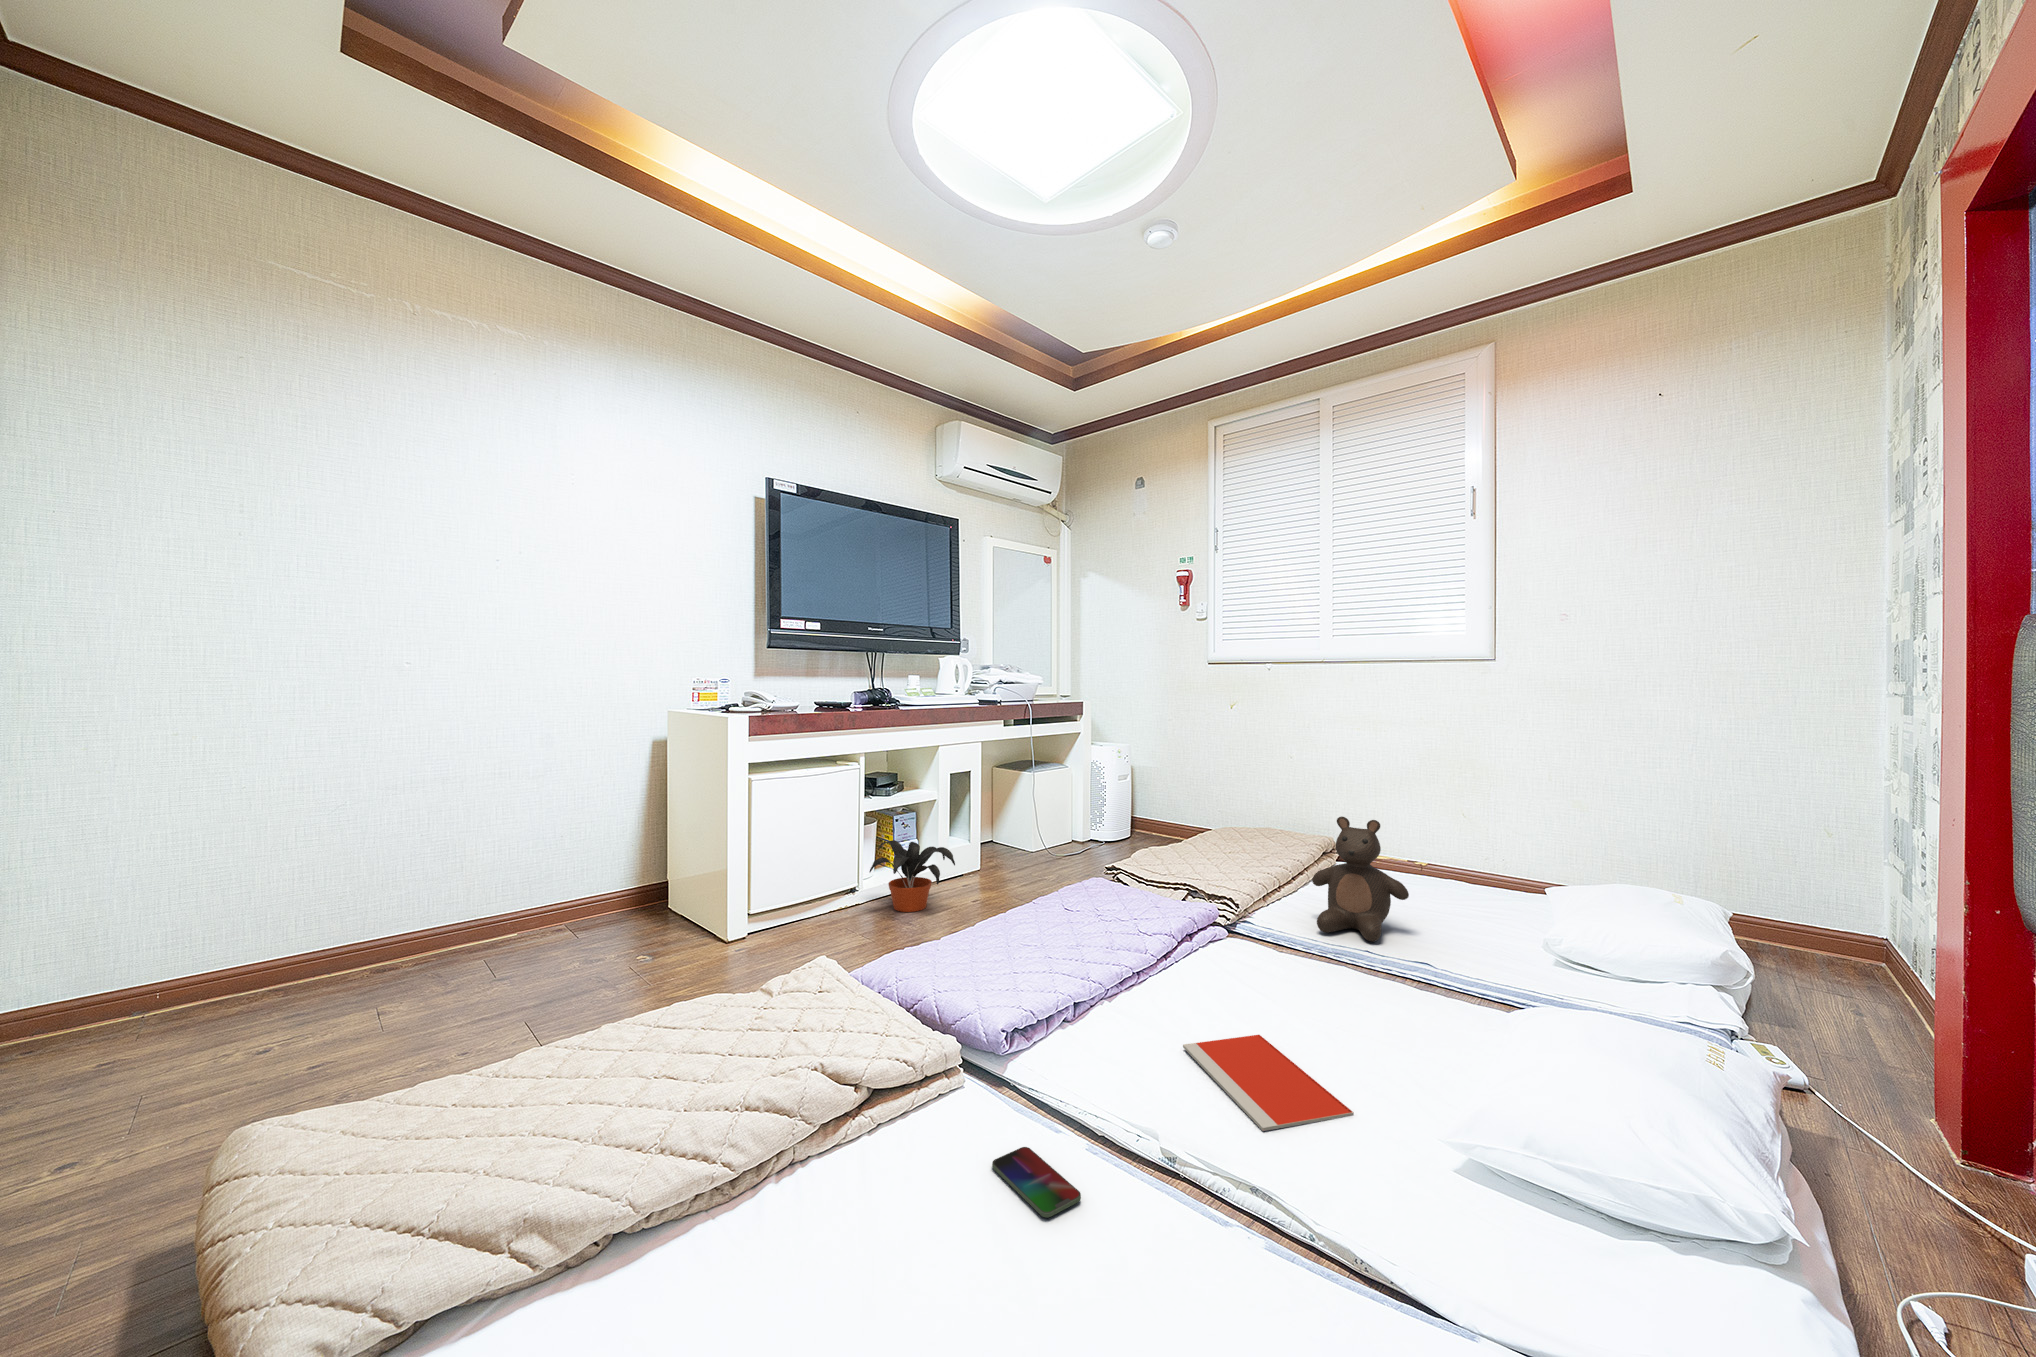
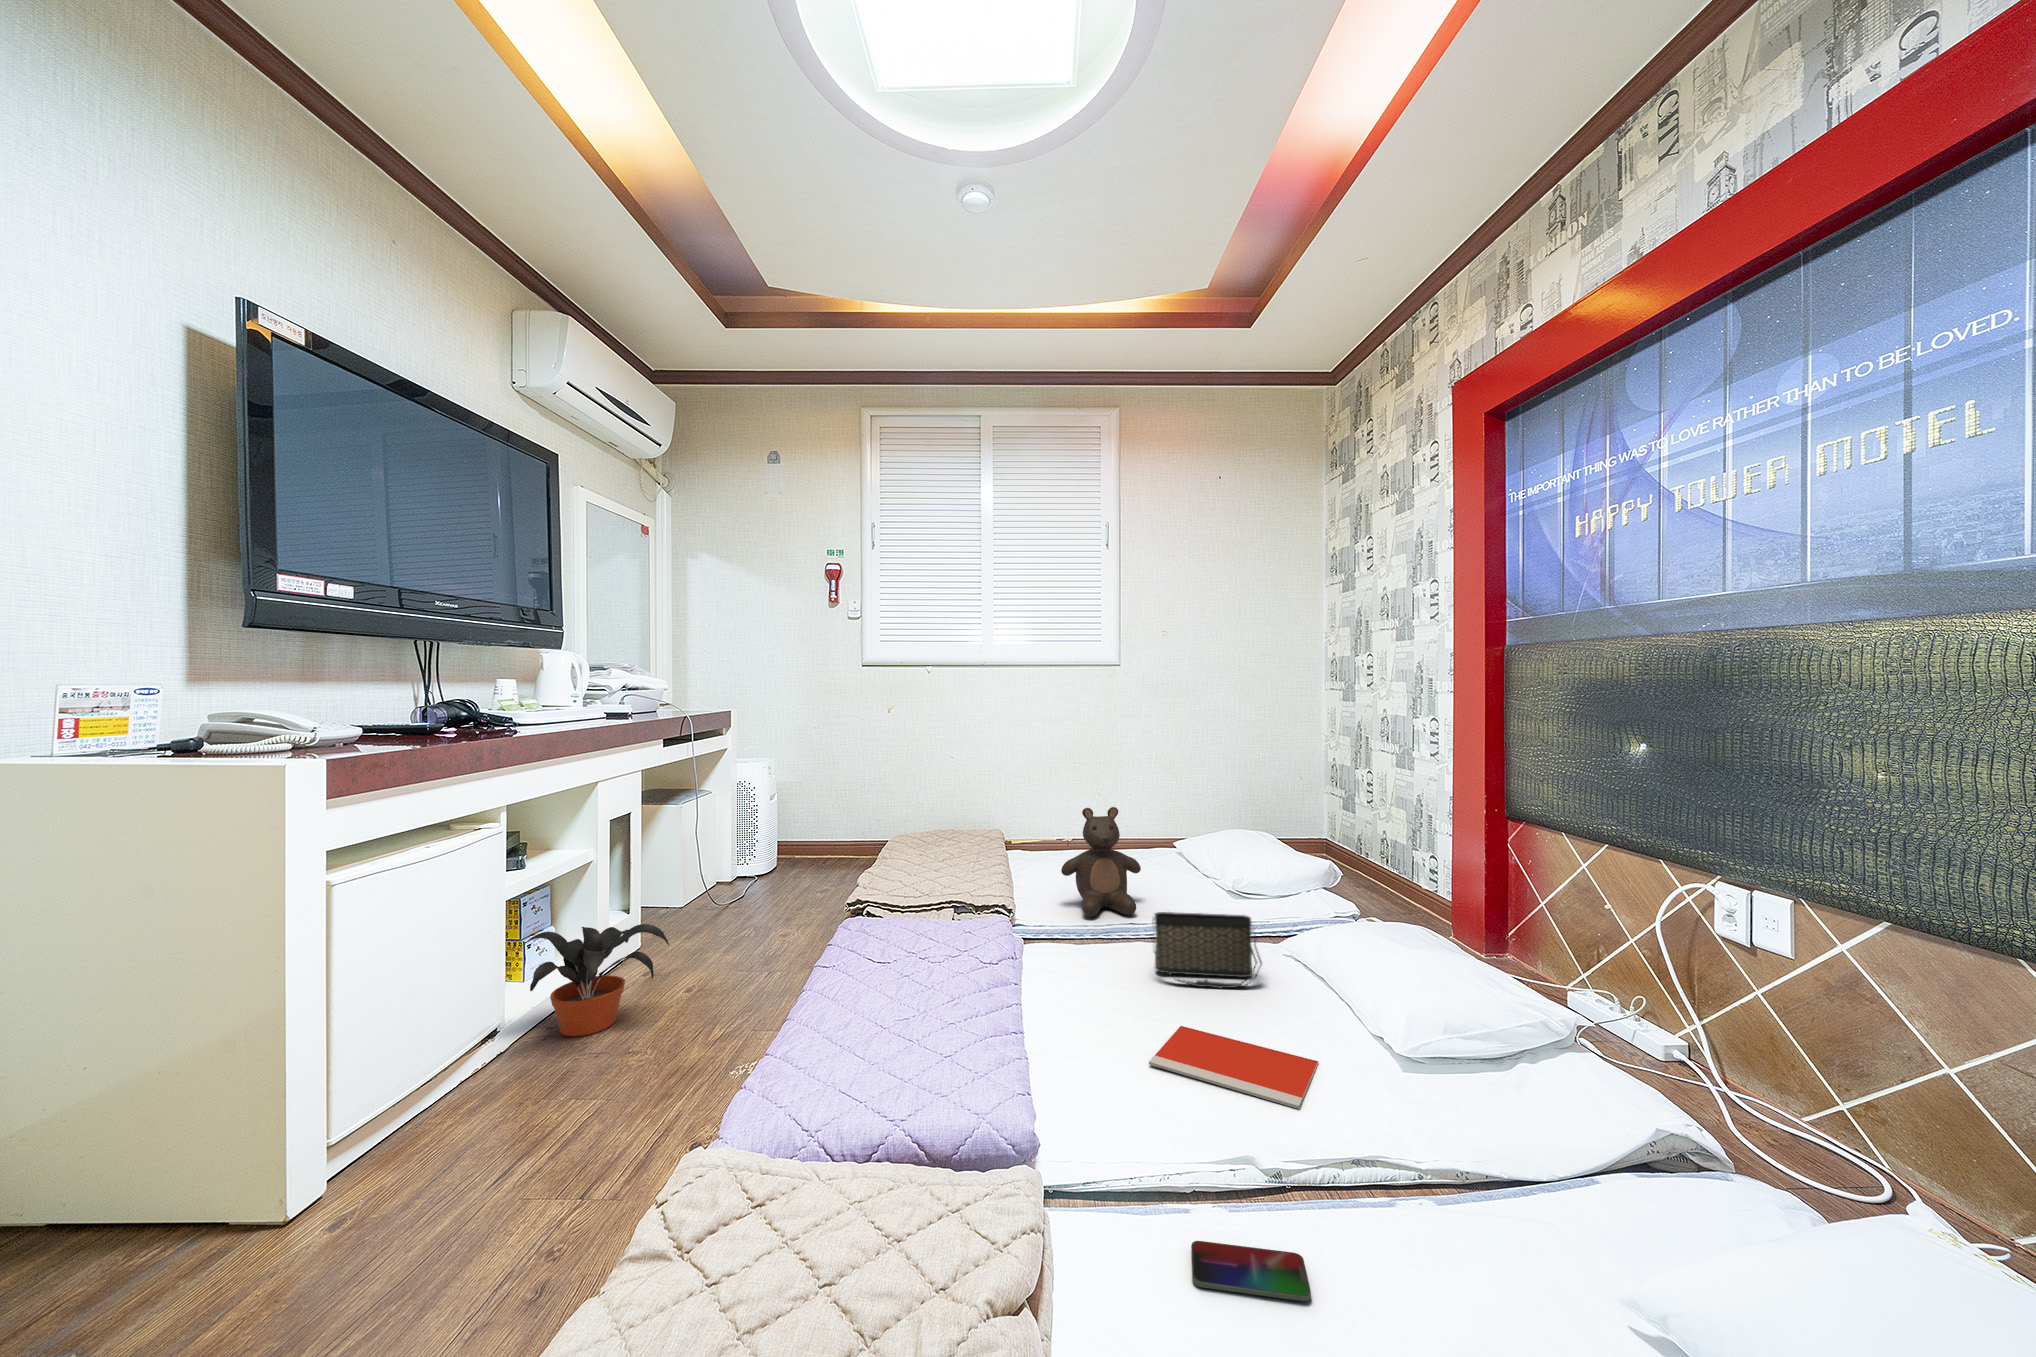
handbag: none [1301,928,1421,1032] -> present [1153,912,1262,988]

